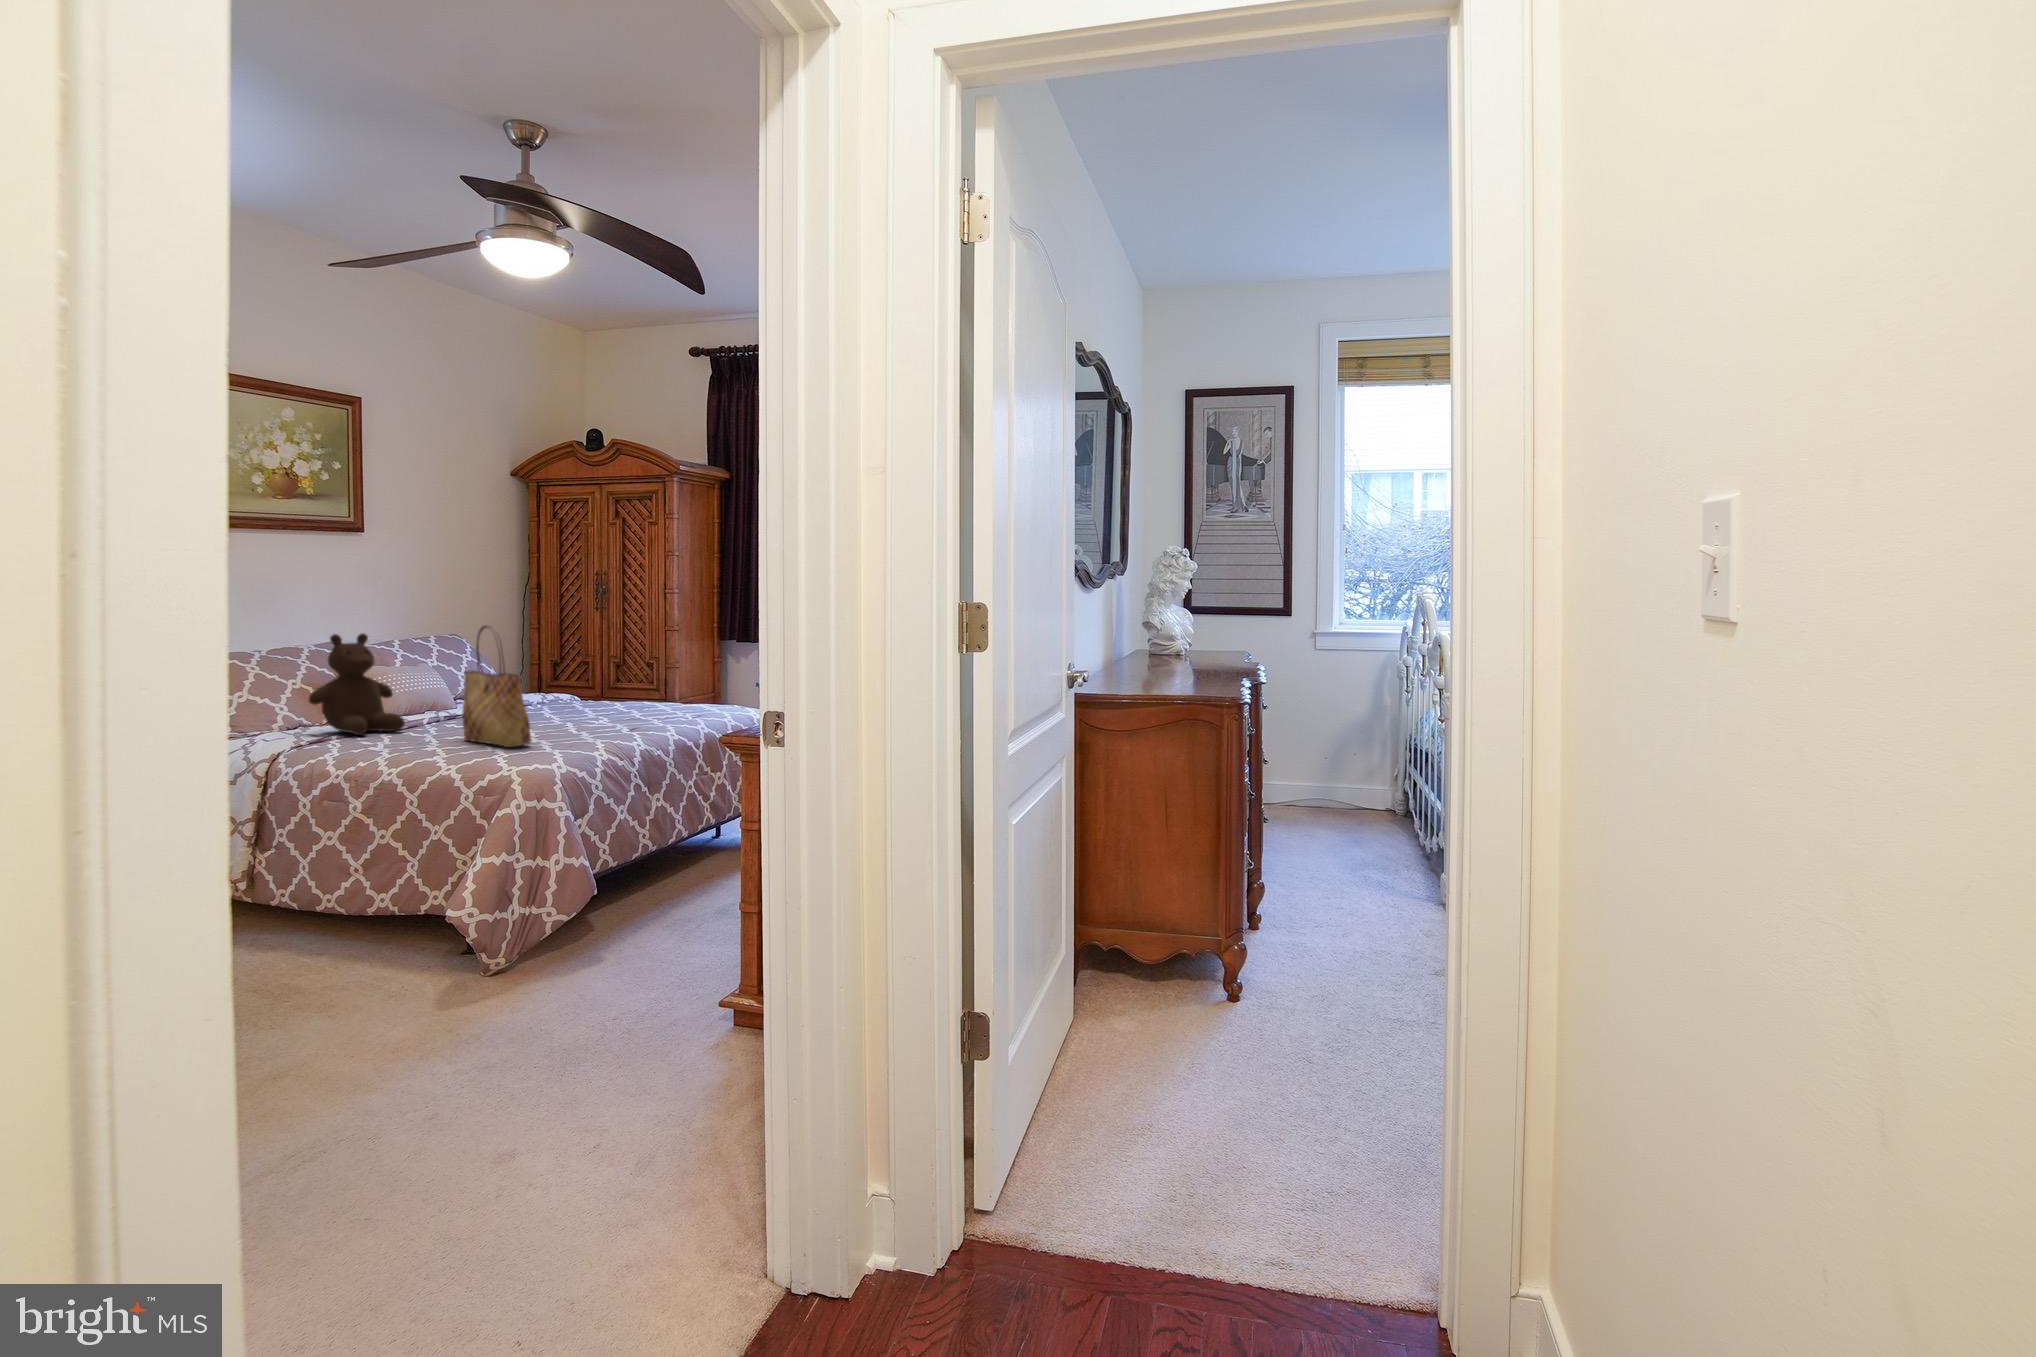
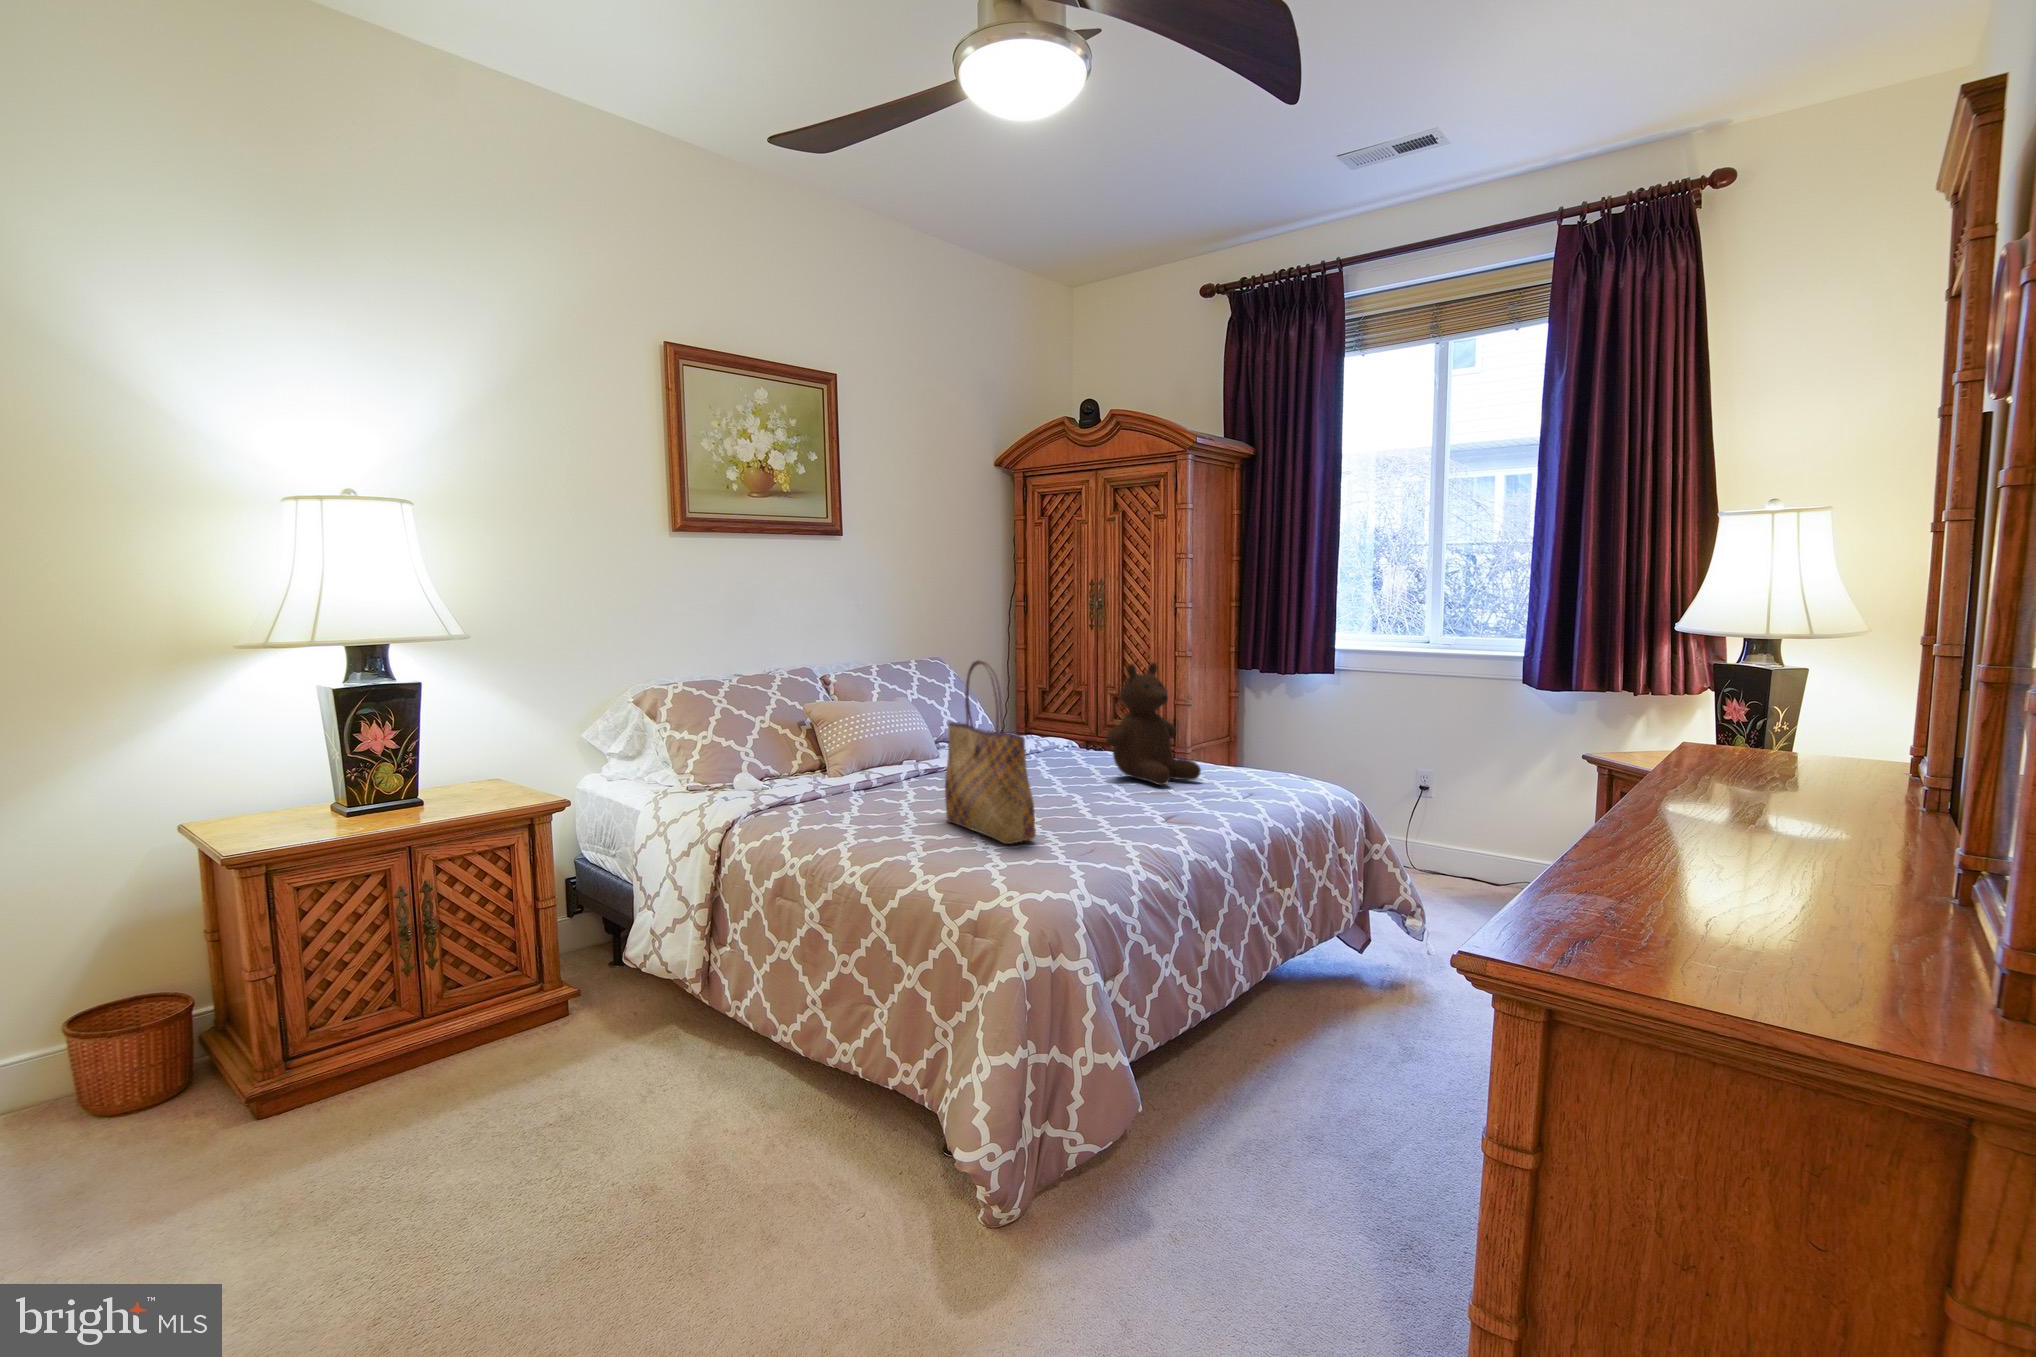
teddy bear: present [309,633,405,735] -> present [1106,663,1201,785]

